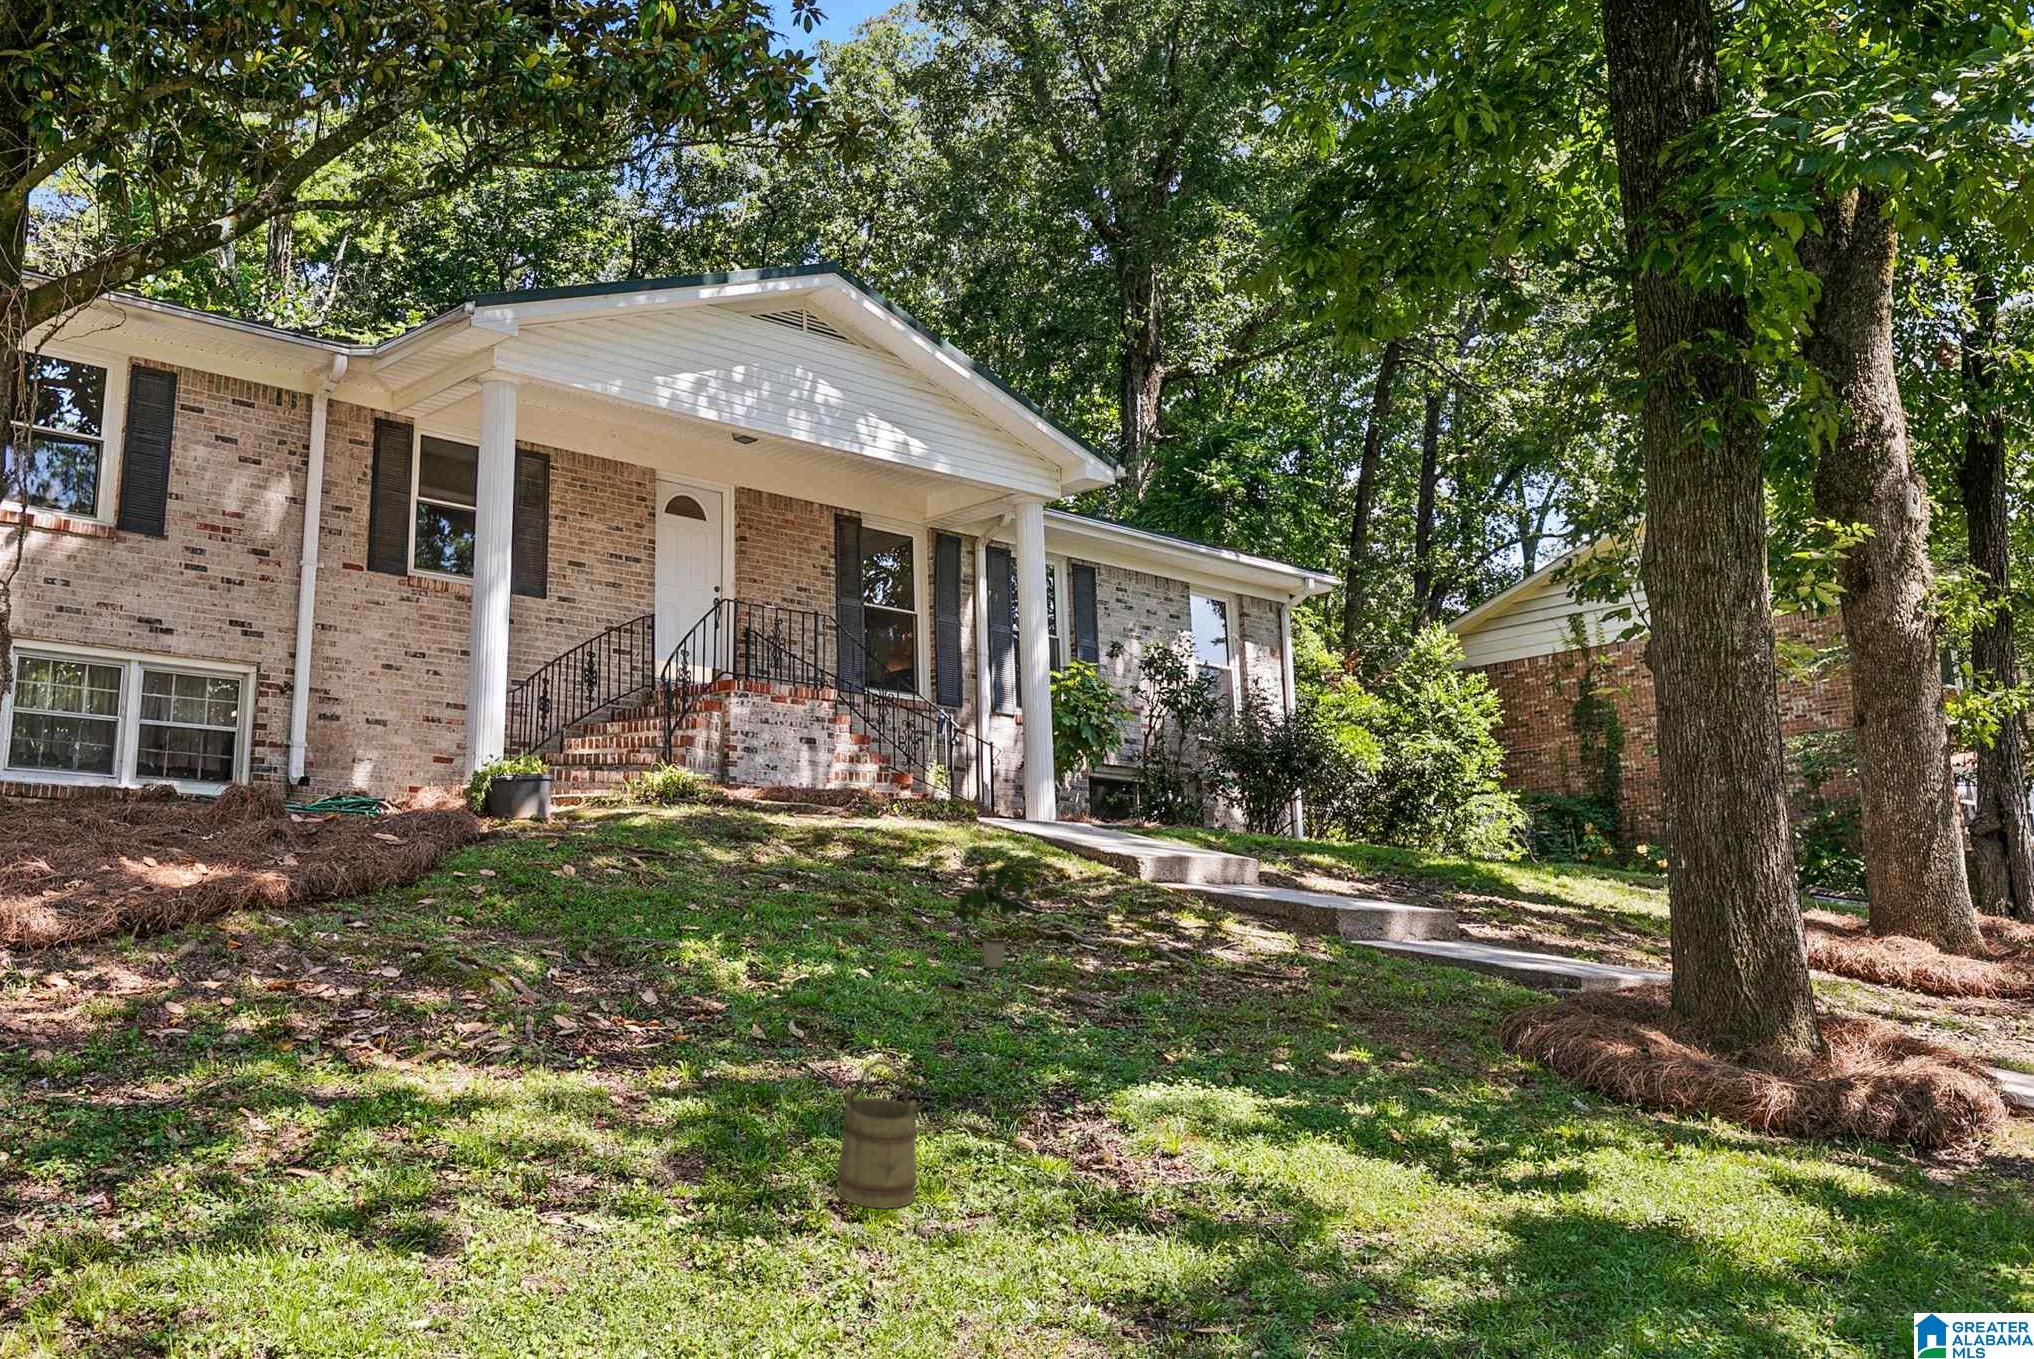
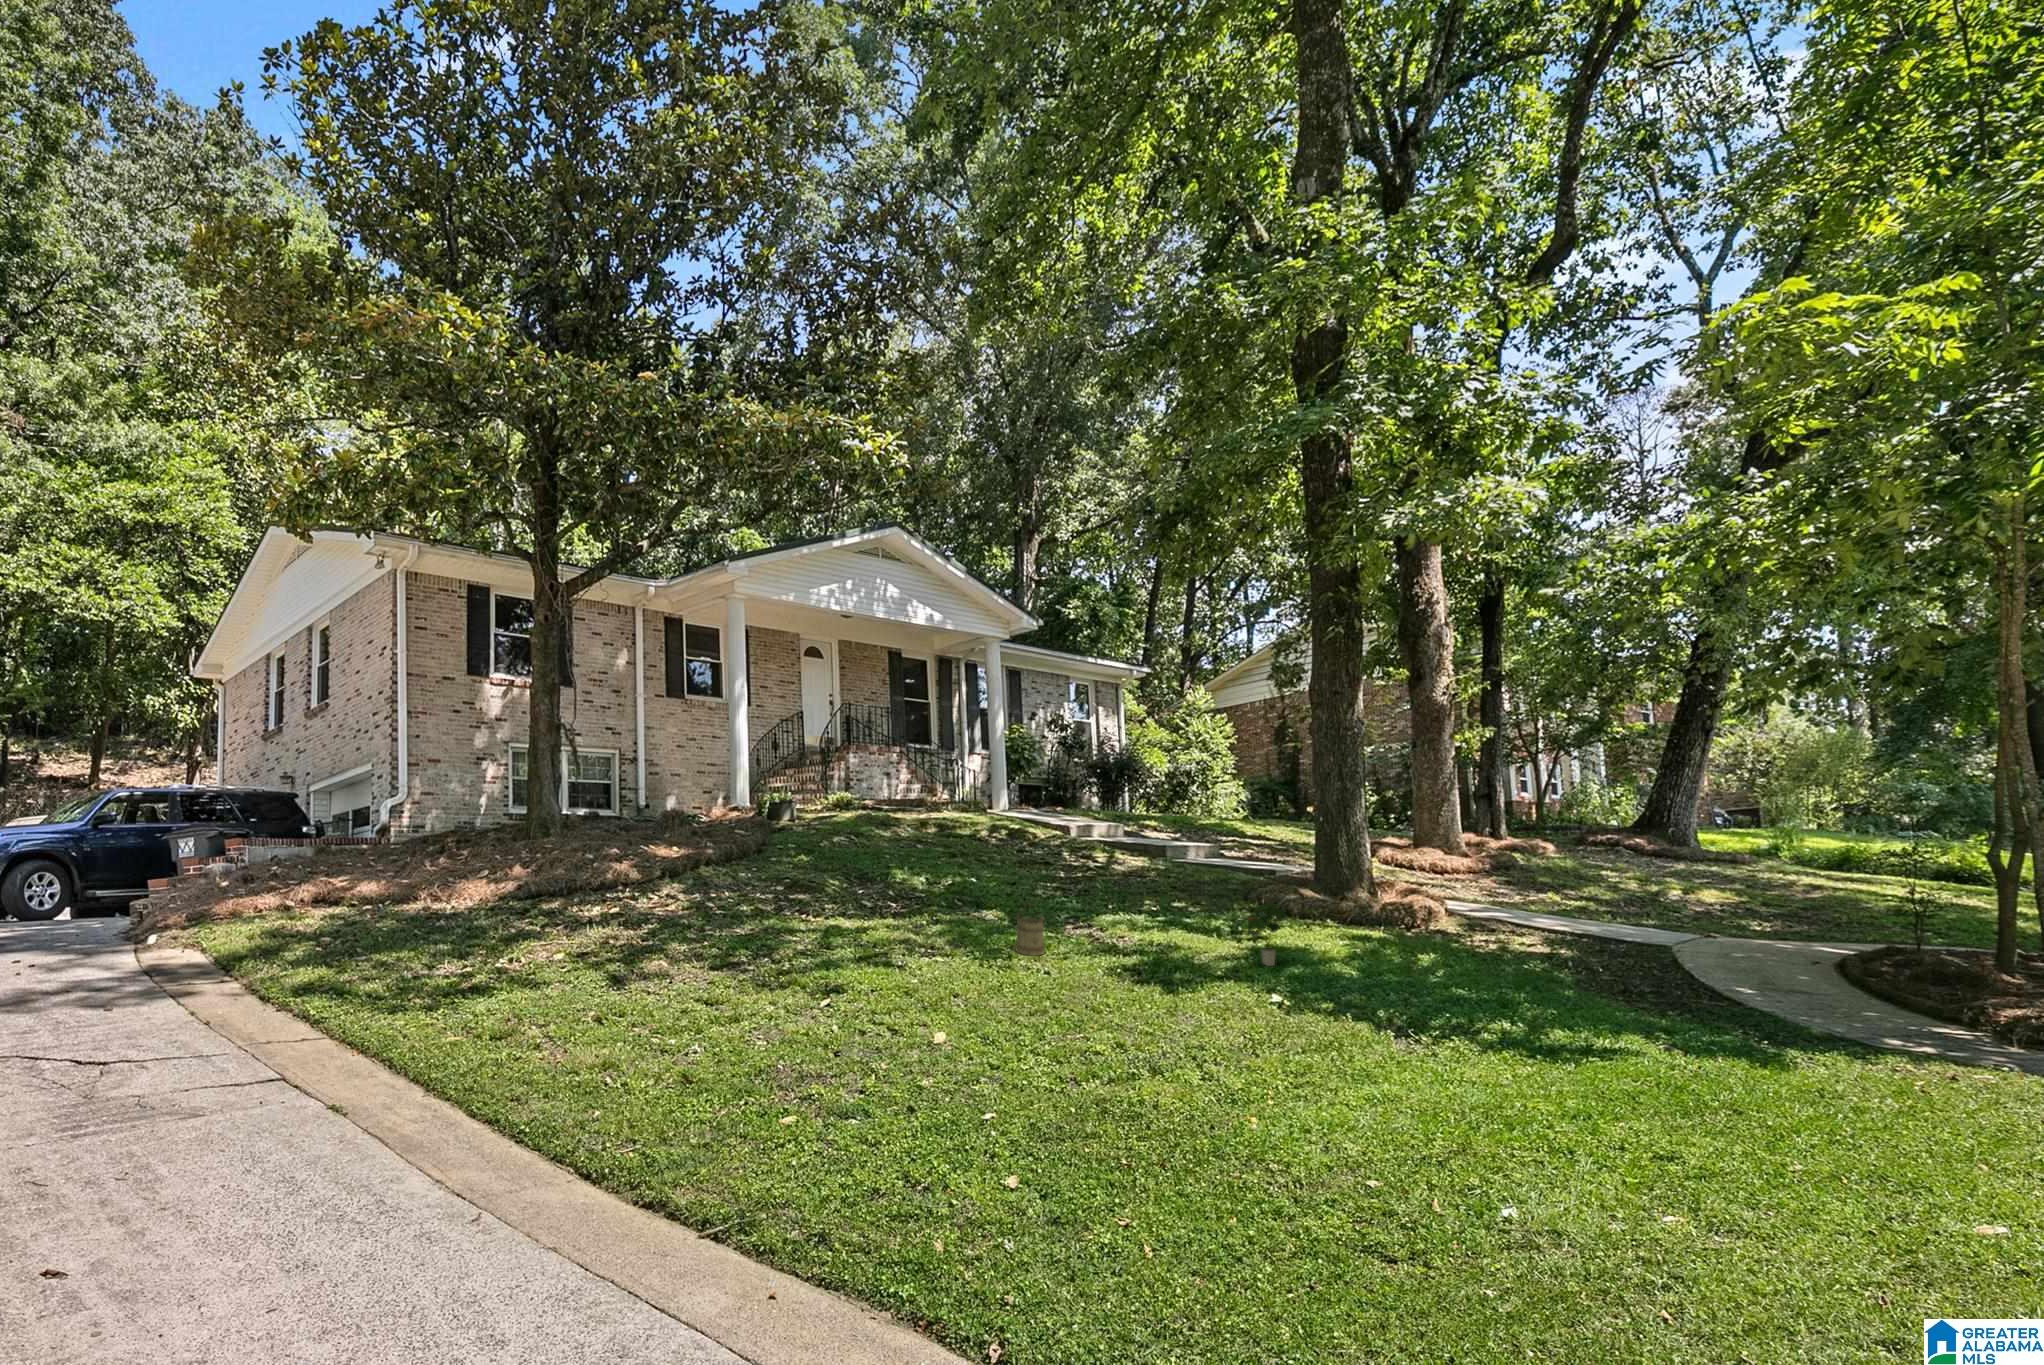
potted plant: present [953,865,1035,968] -> present [1246,902,1285,966]

